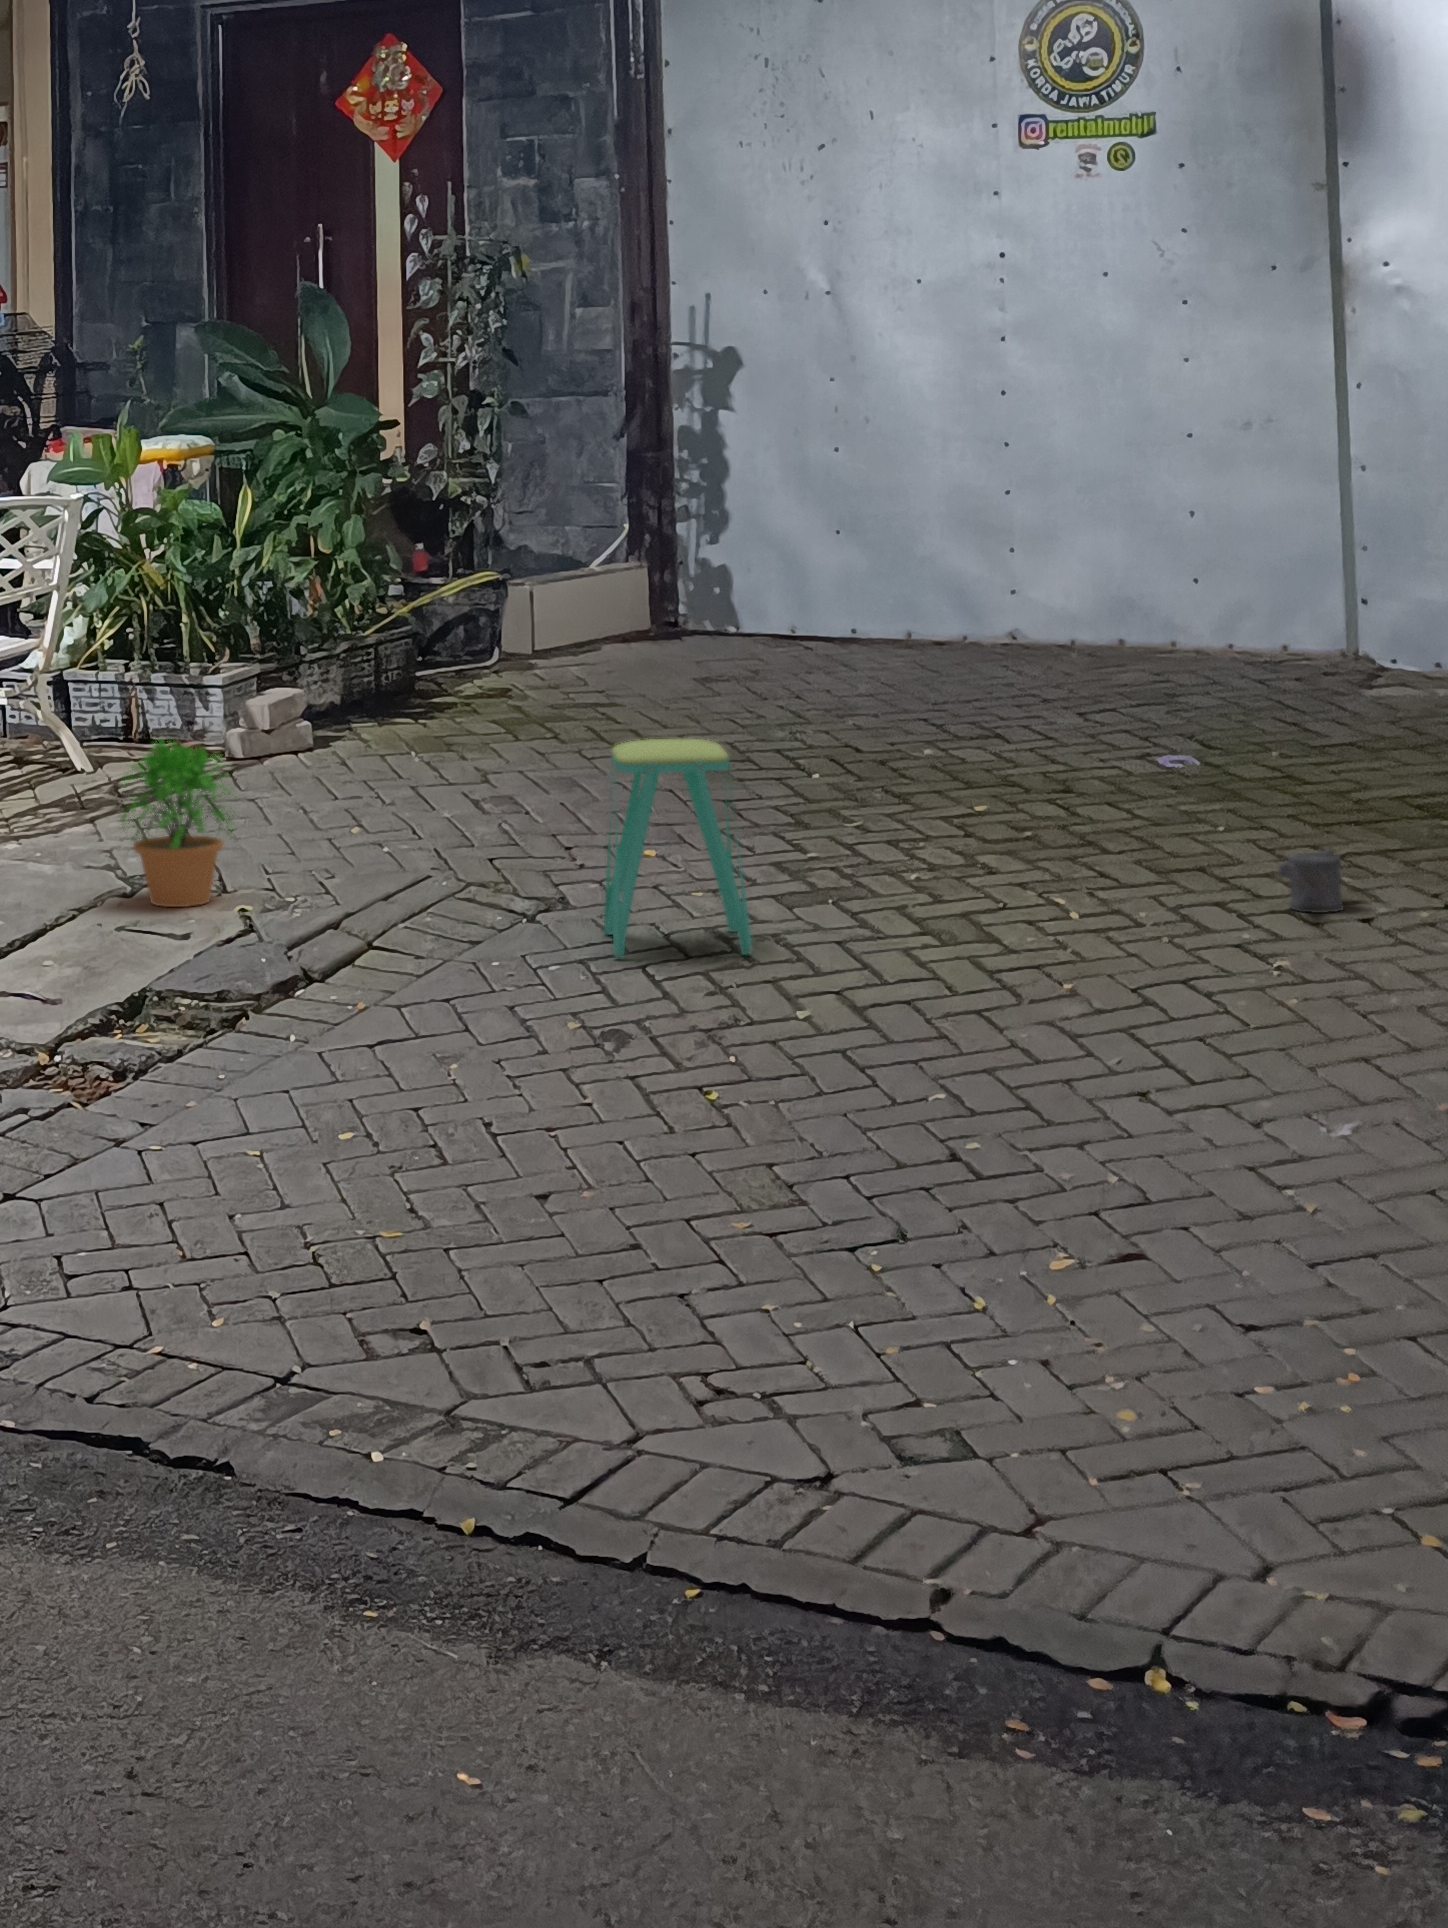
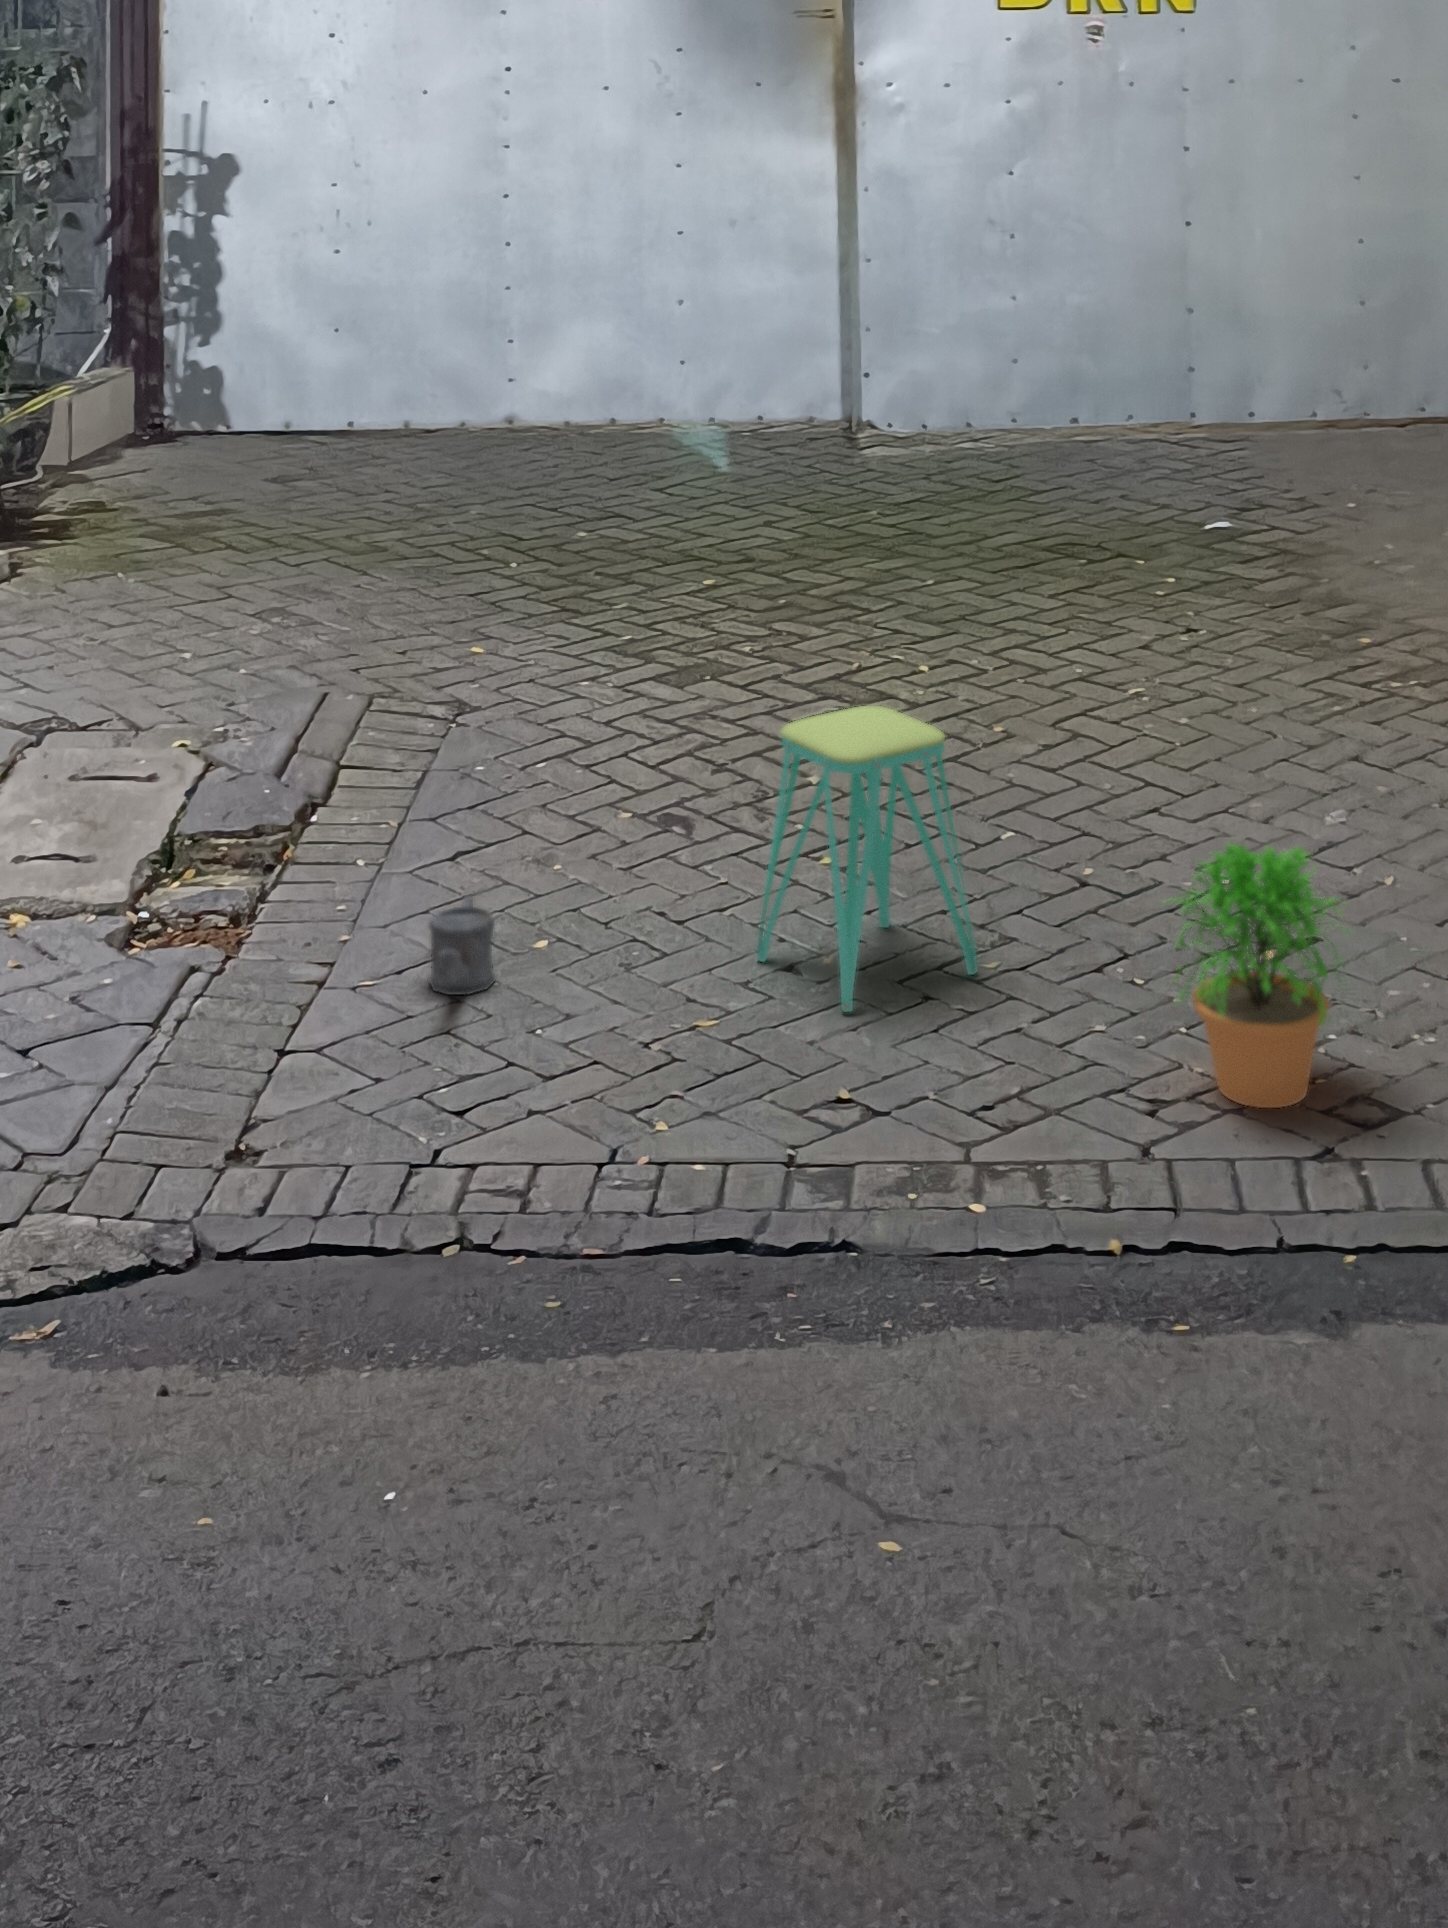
potted plant: present [121,740,234,907] -> present [1164,842,1347,1108]
watering can: present [1278,849,1343,913] -> present [429,895,496,995]

